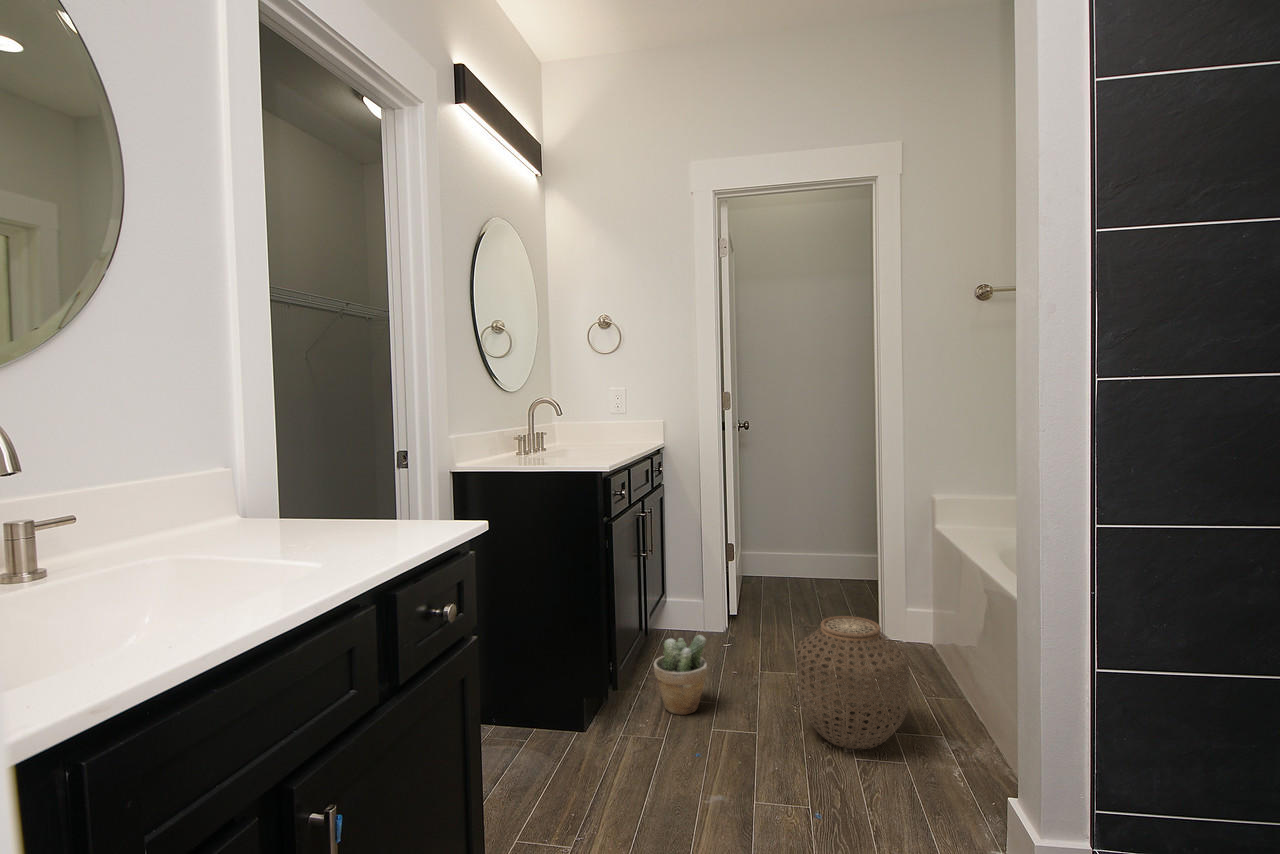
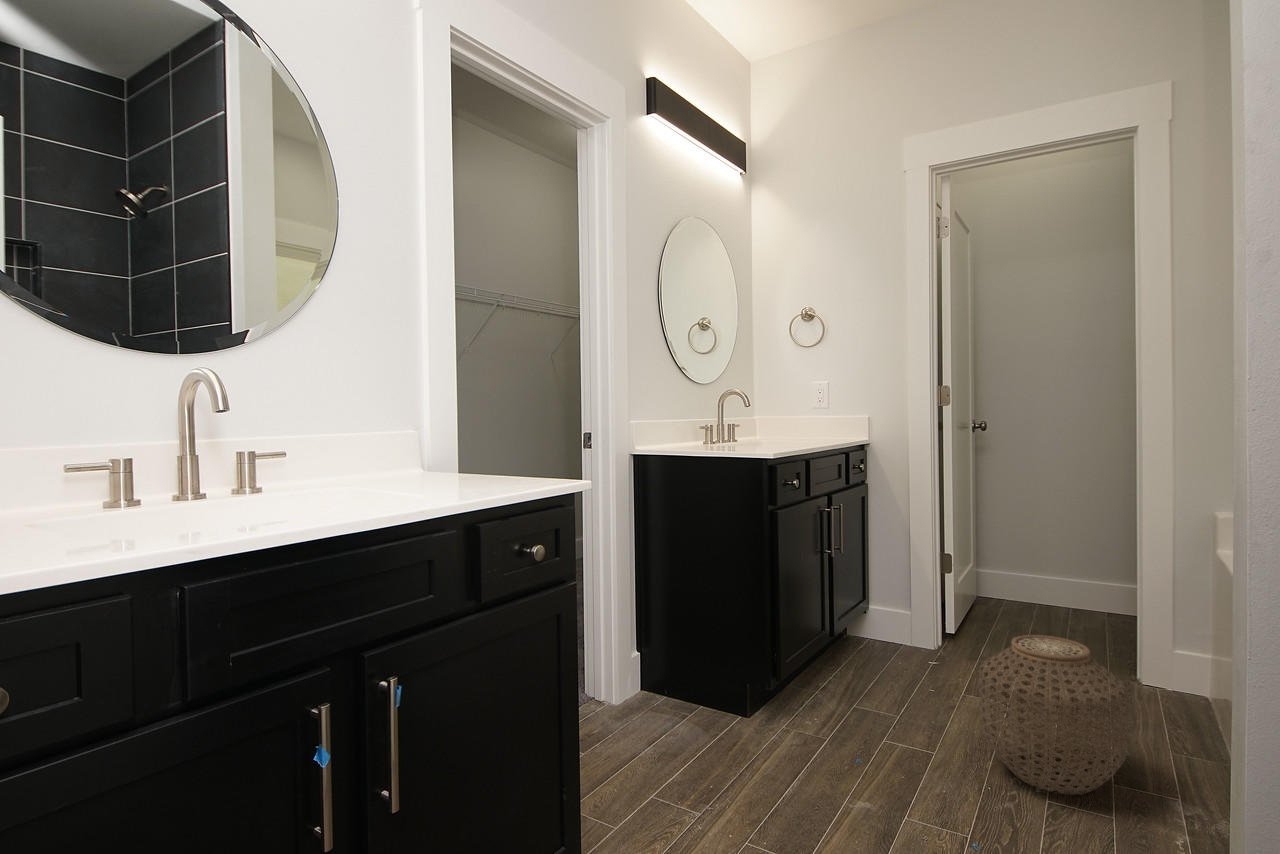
potted plant: present [654,635,707,715] -> none [824,638,884,721]

